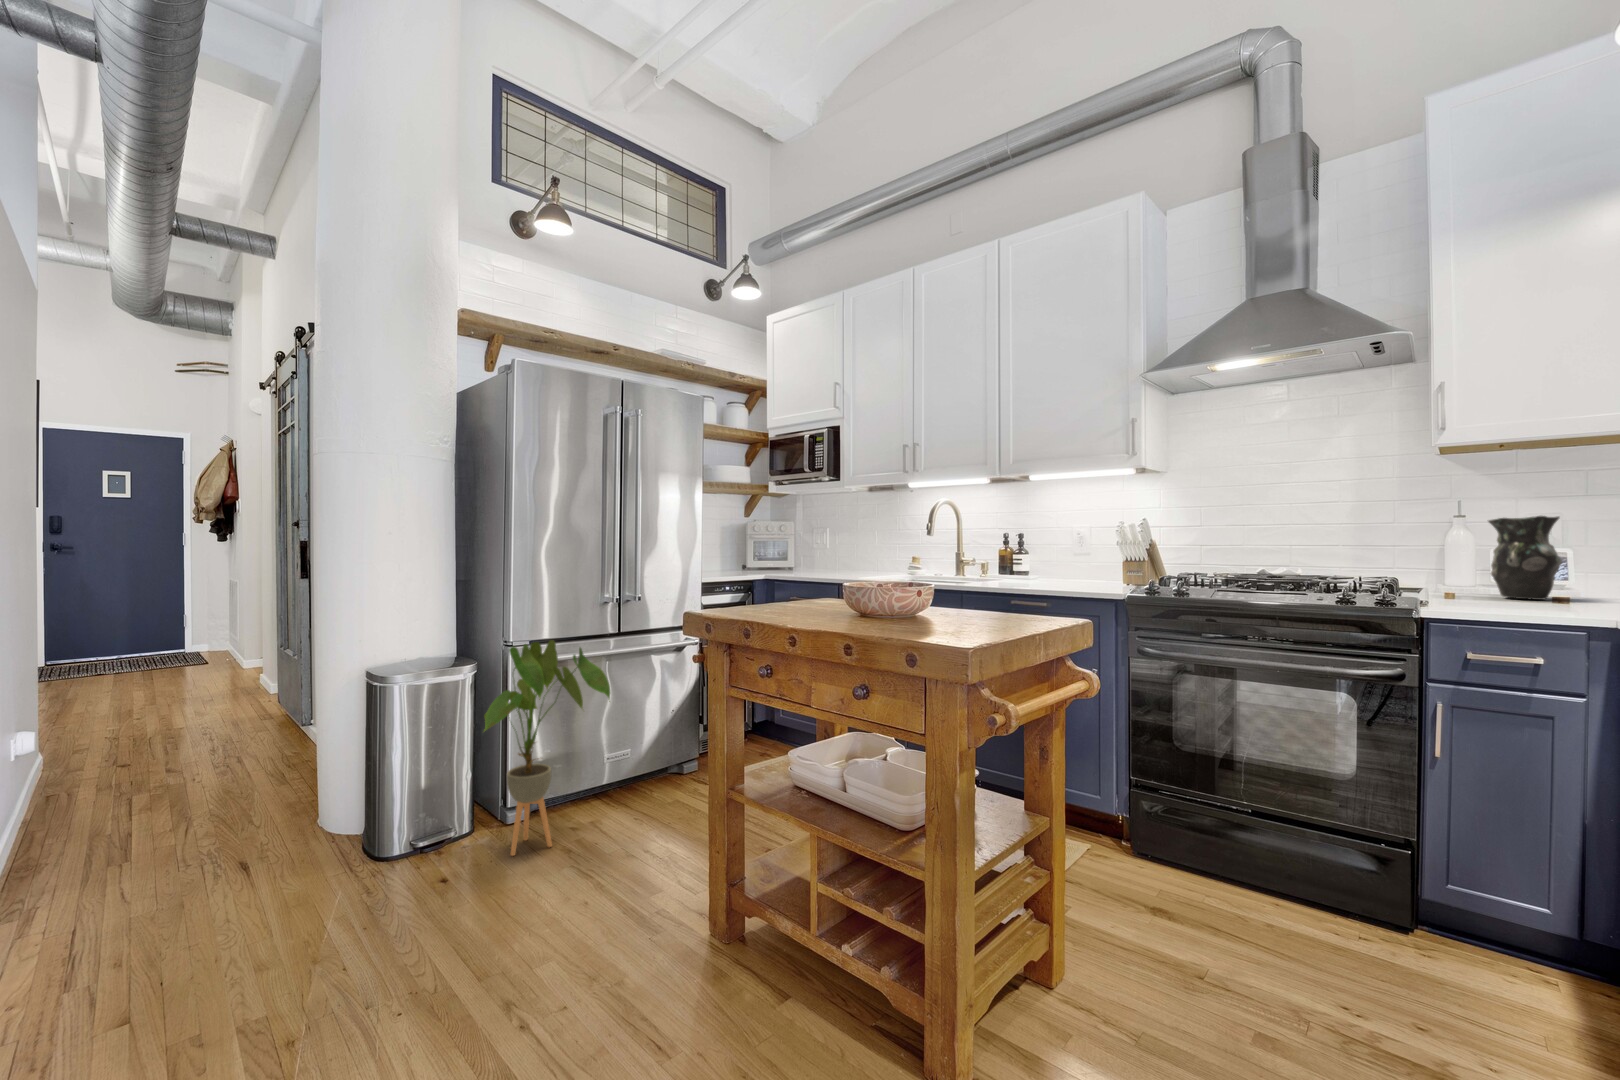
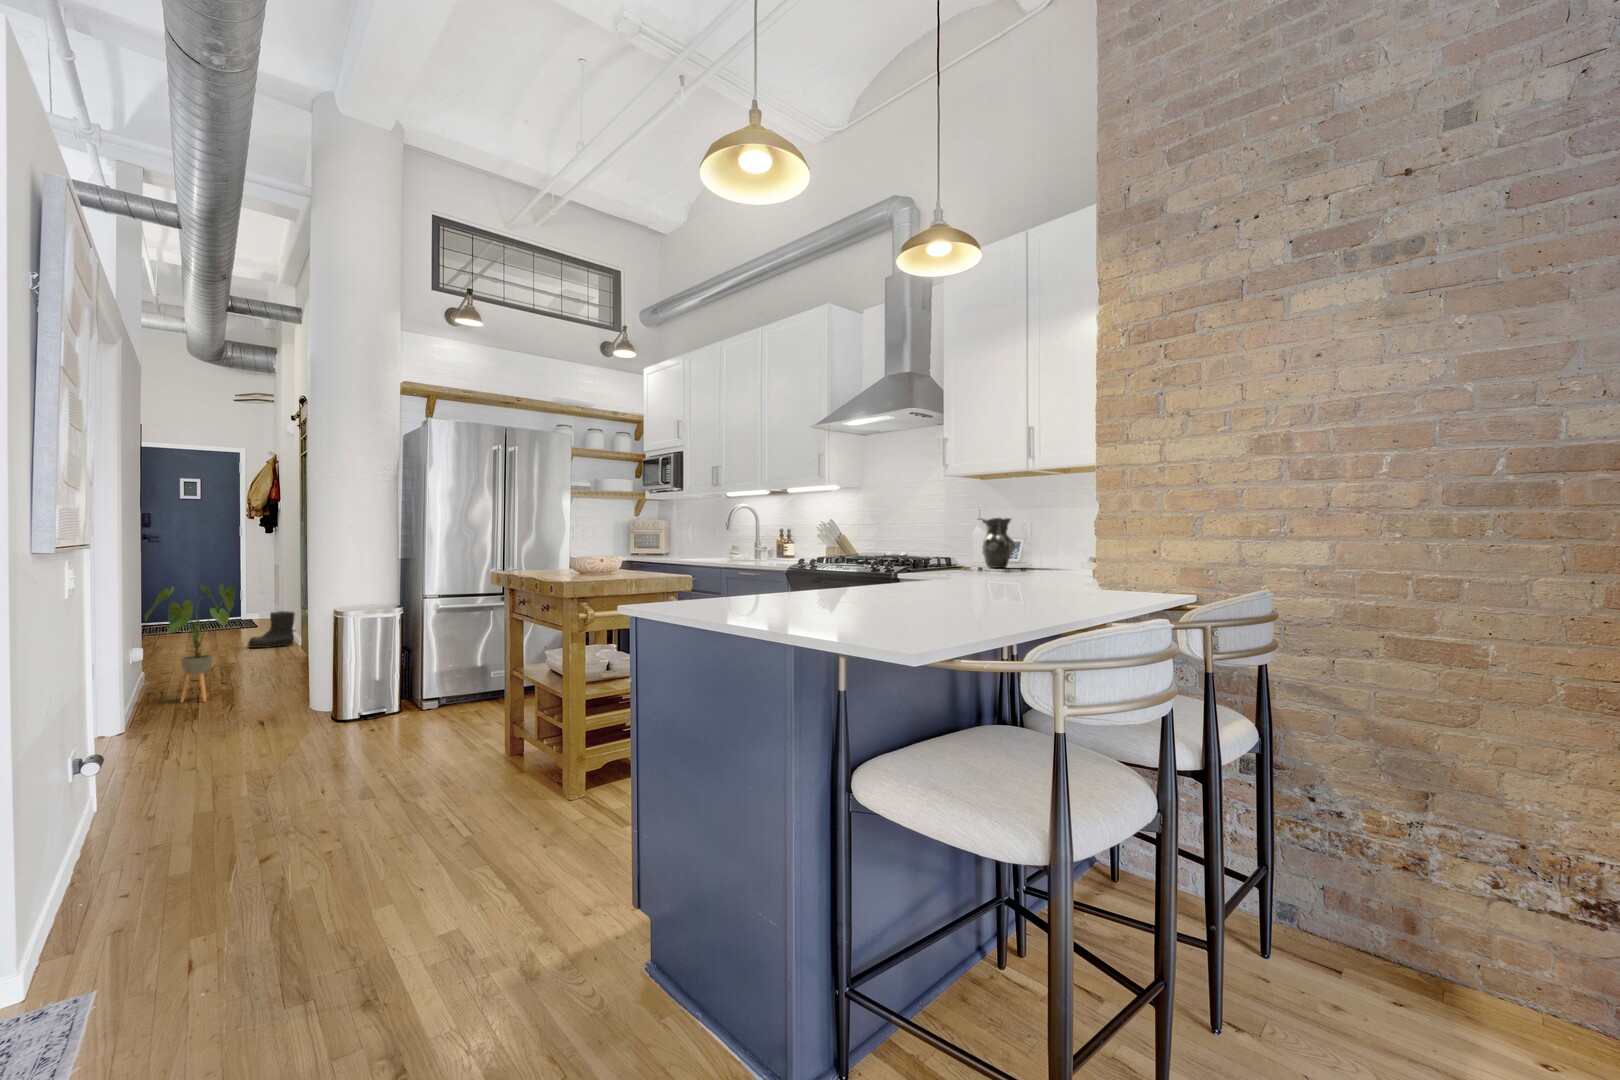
house plant: present [484,640,610,856] -> present [145,584,235,703]
boots: none [200,649,267,701] -> present [248,611,295,648]

